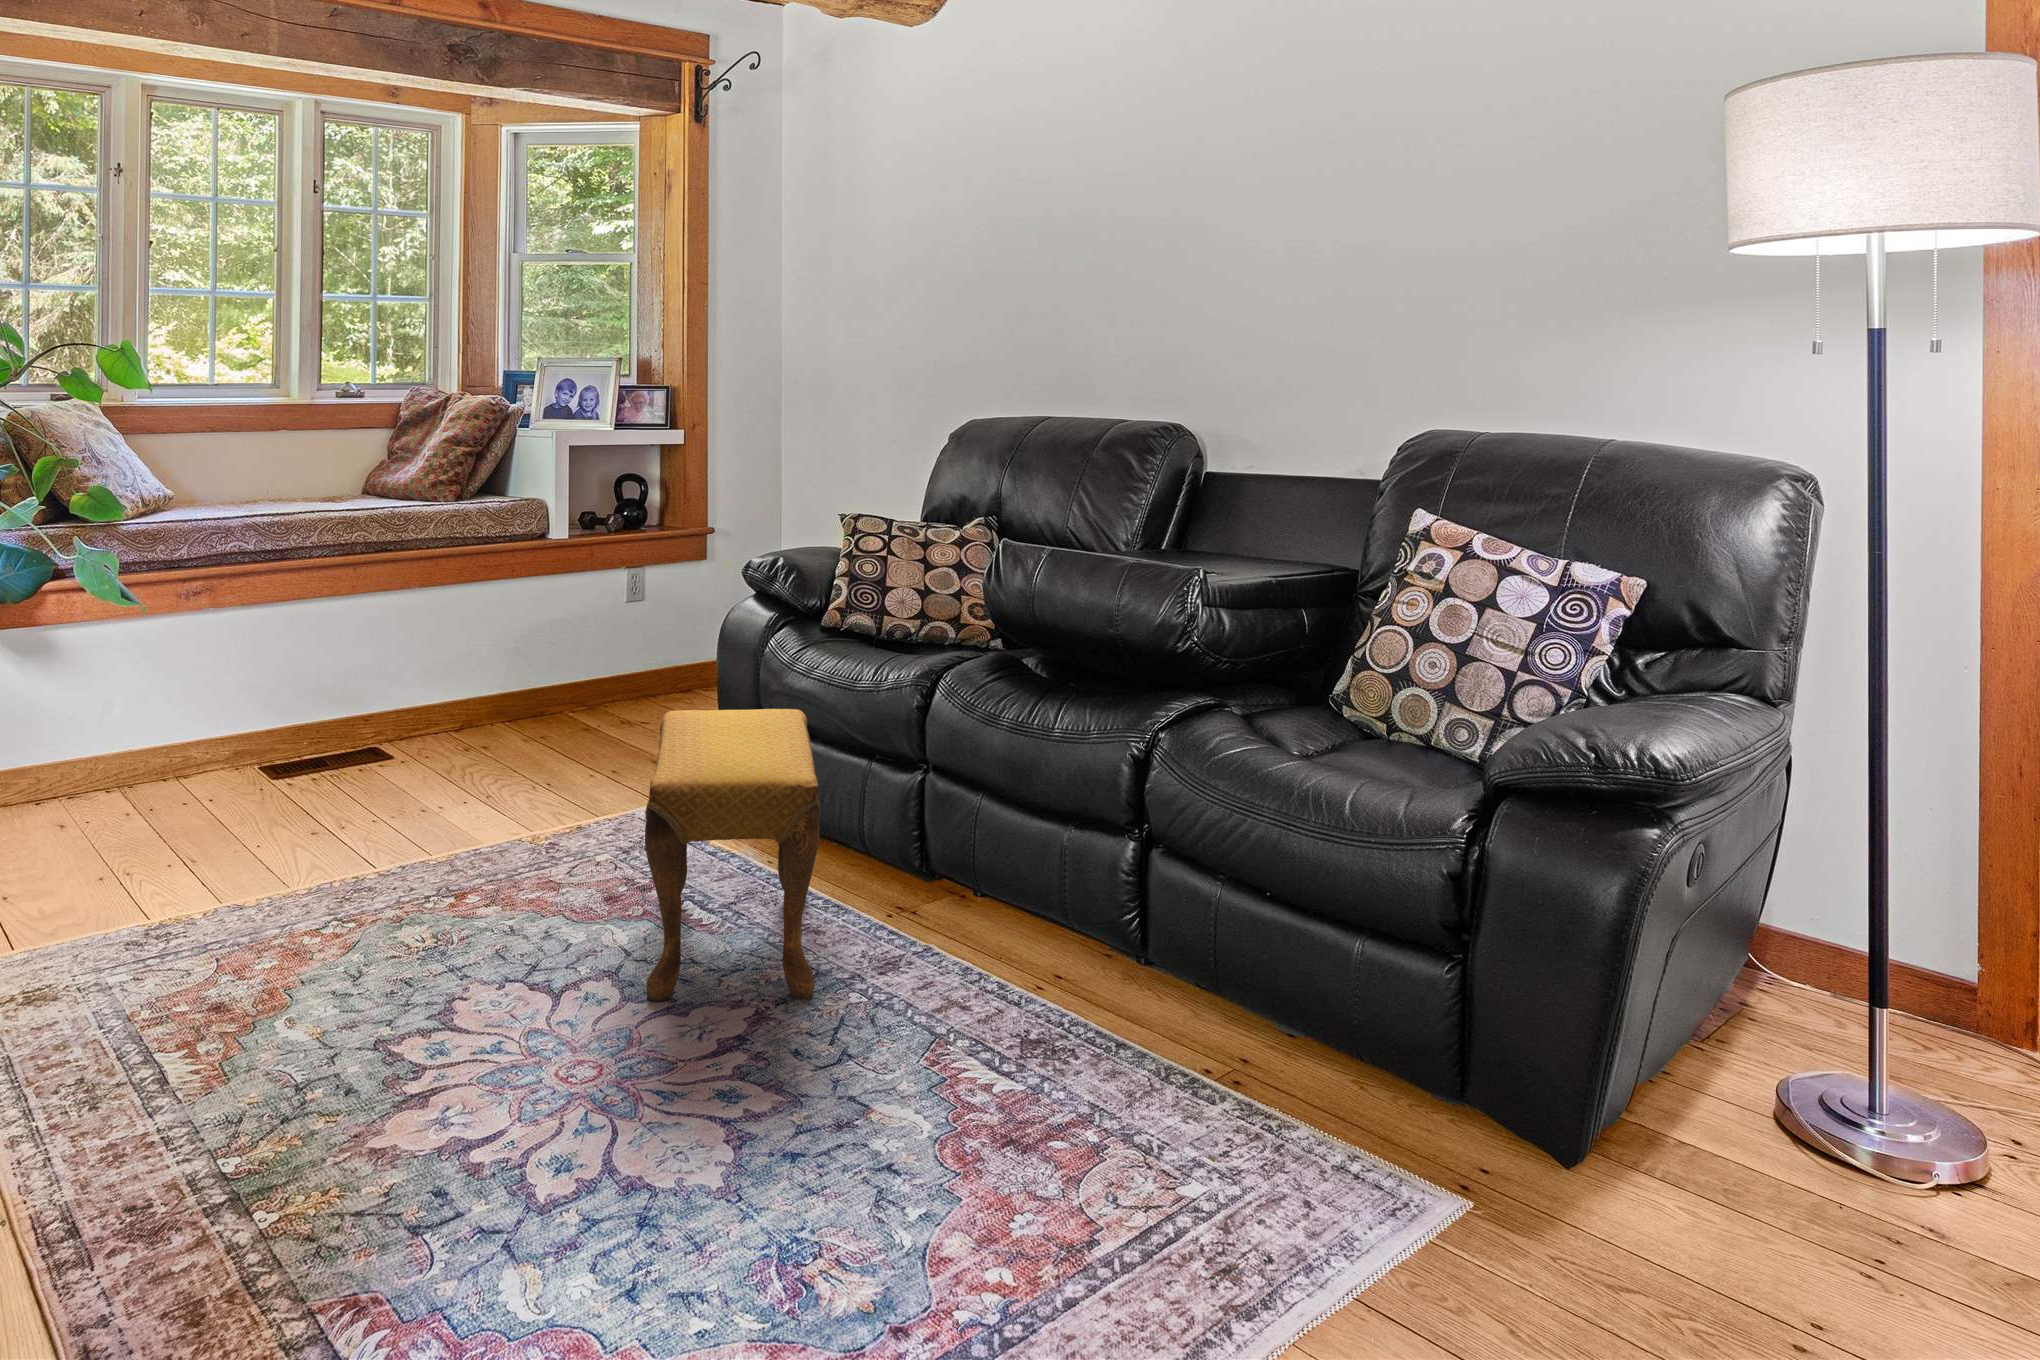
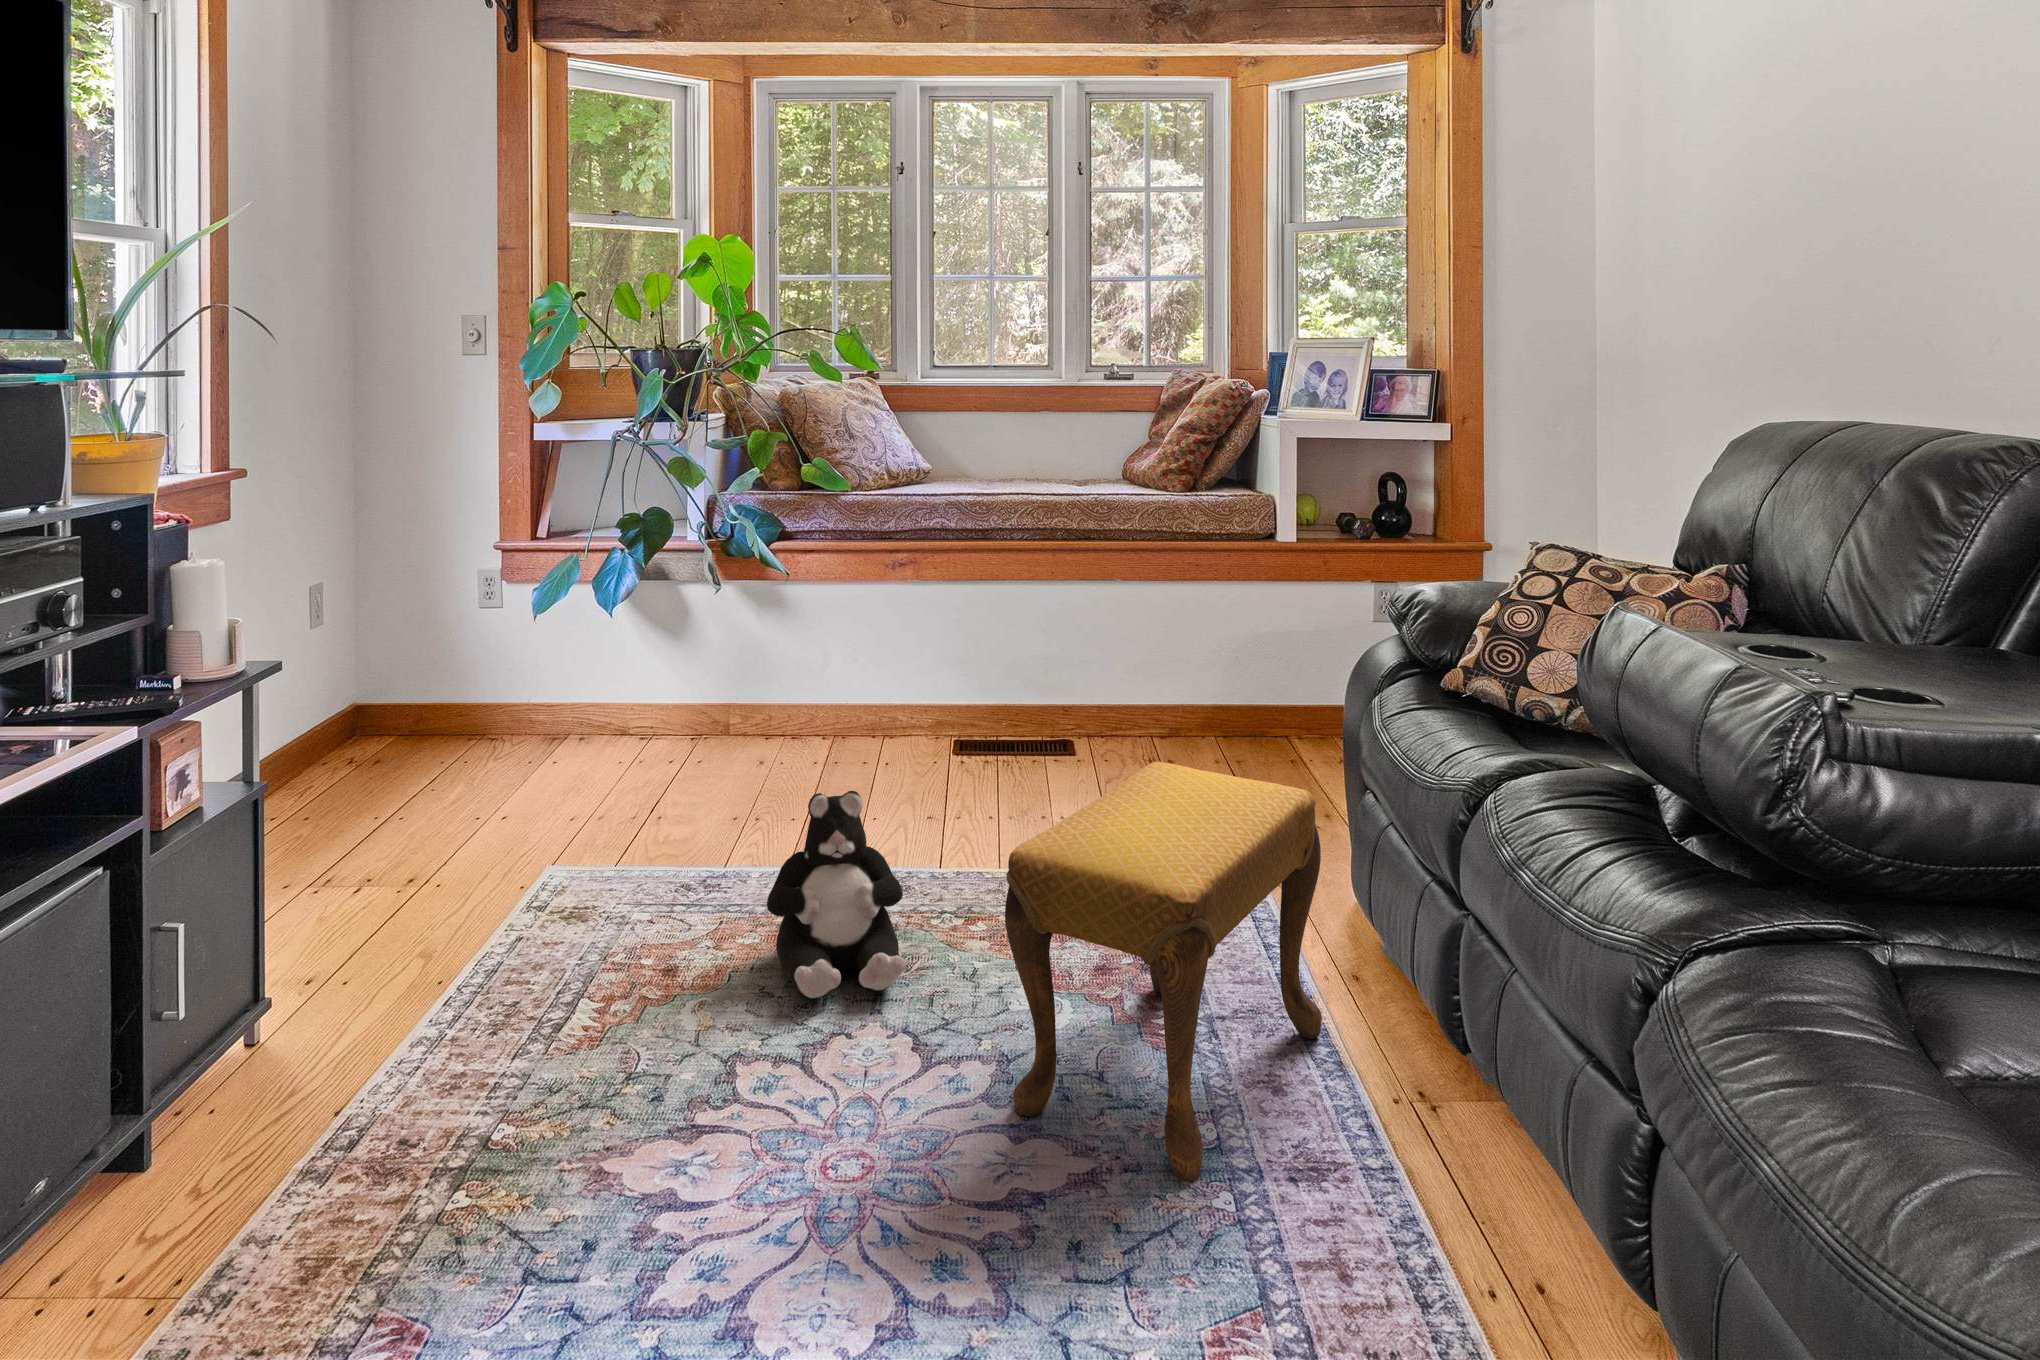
plush toy: none [317,790,475,983] -> present [767,791,906,998]

